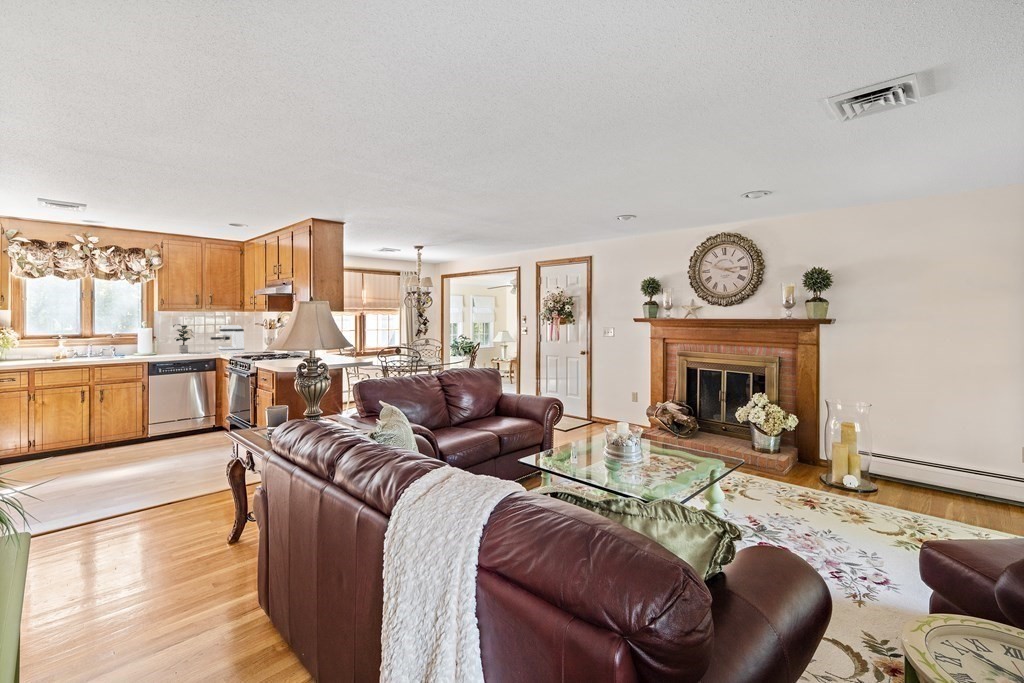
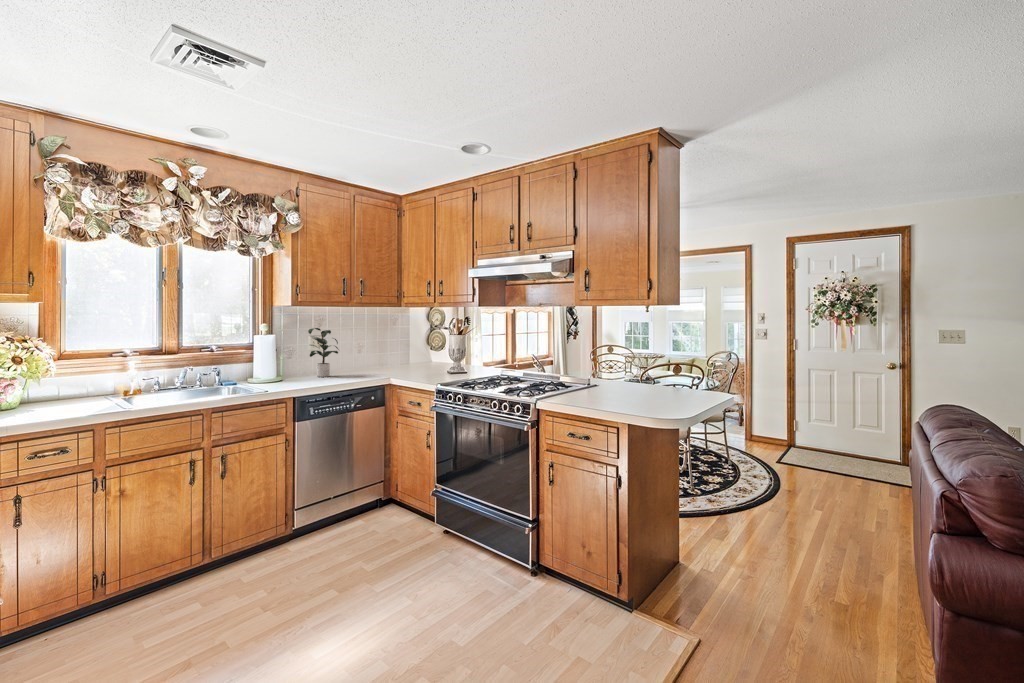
coffee maker: present [211,325,244,353] -> none [372,329,424,376]

